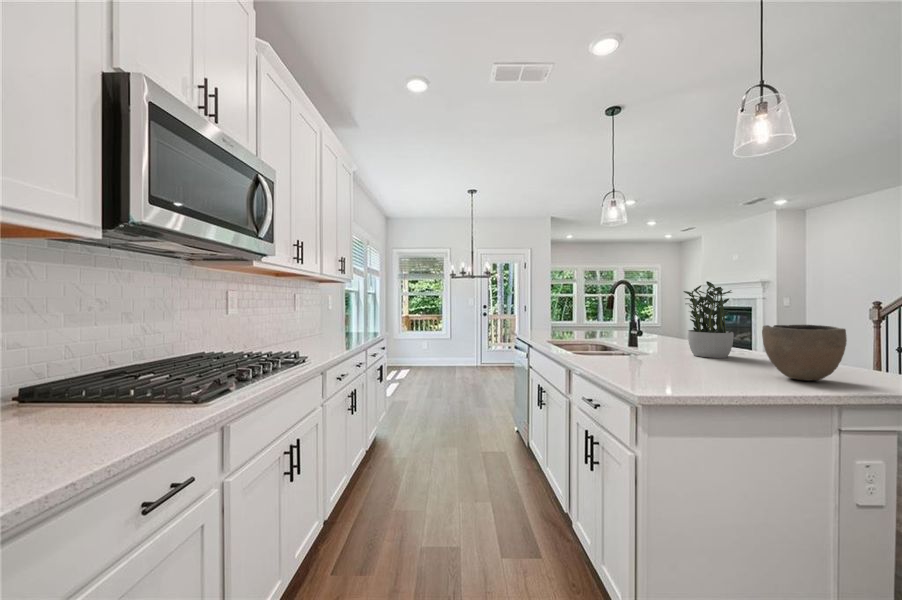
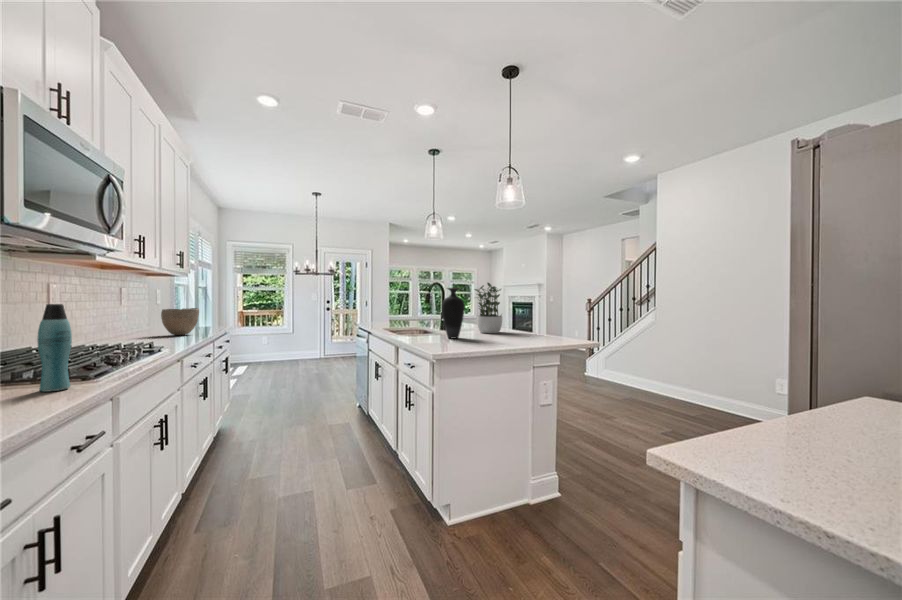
vase: none [635,290,673,364] -> present [442,288,465,338]
bottle: none [136,314,172,422] -> present [37,304,72,392]
bowl: present [762,325,847,381] -> present [161,308,199,335]

